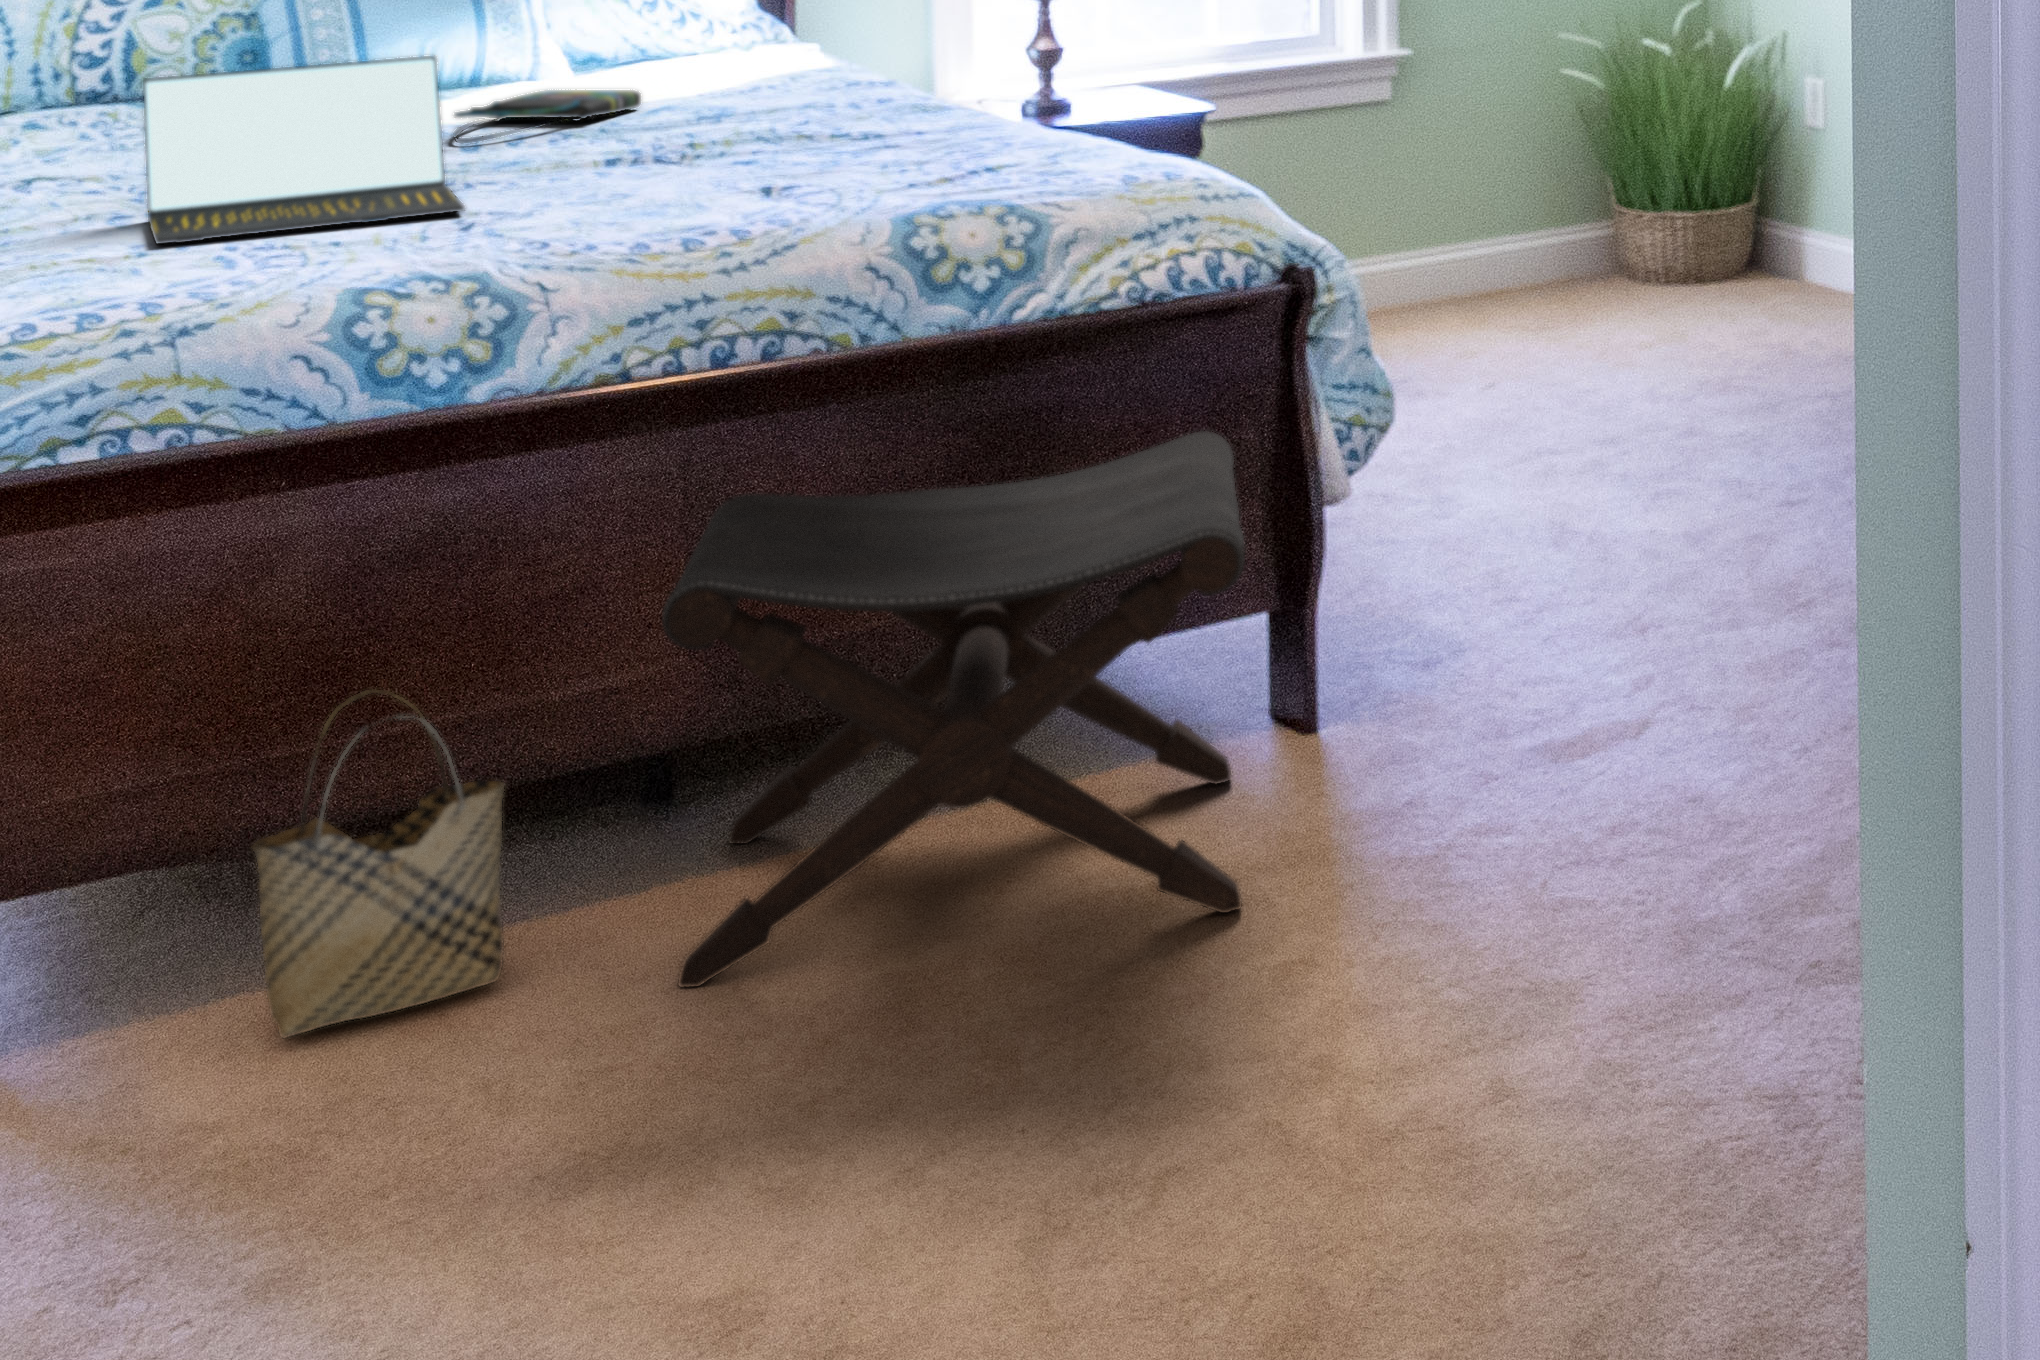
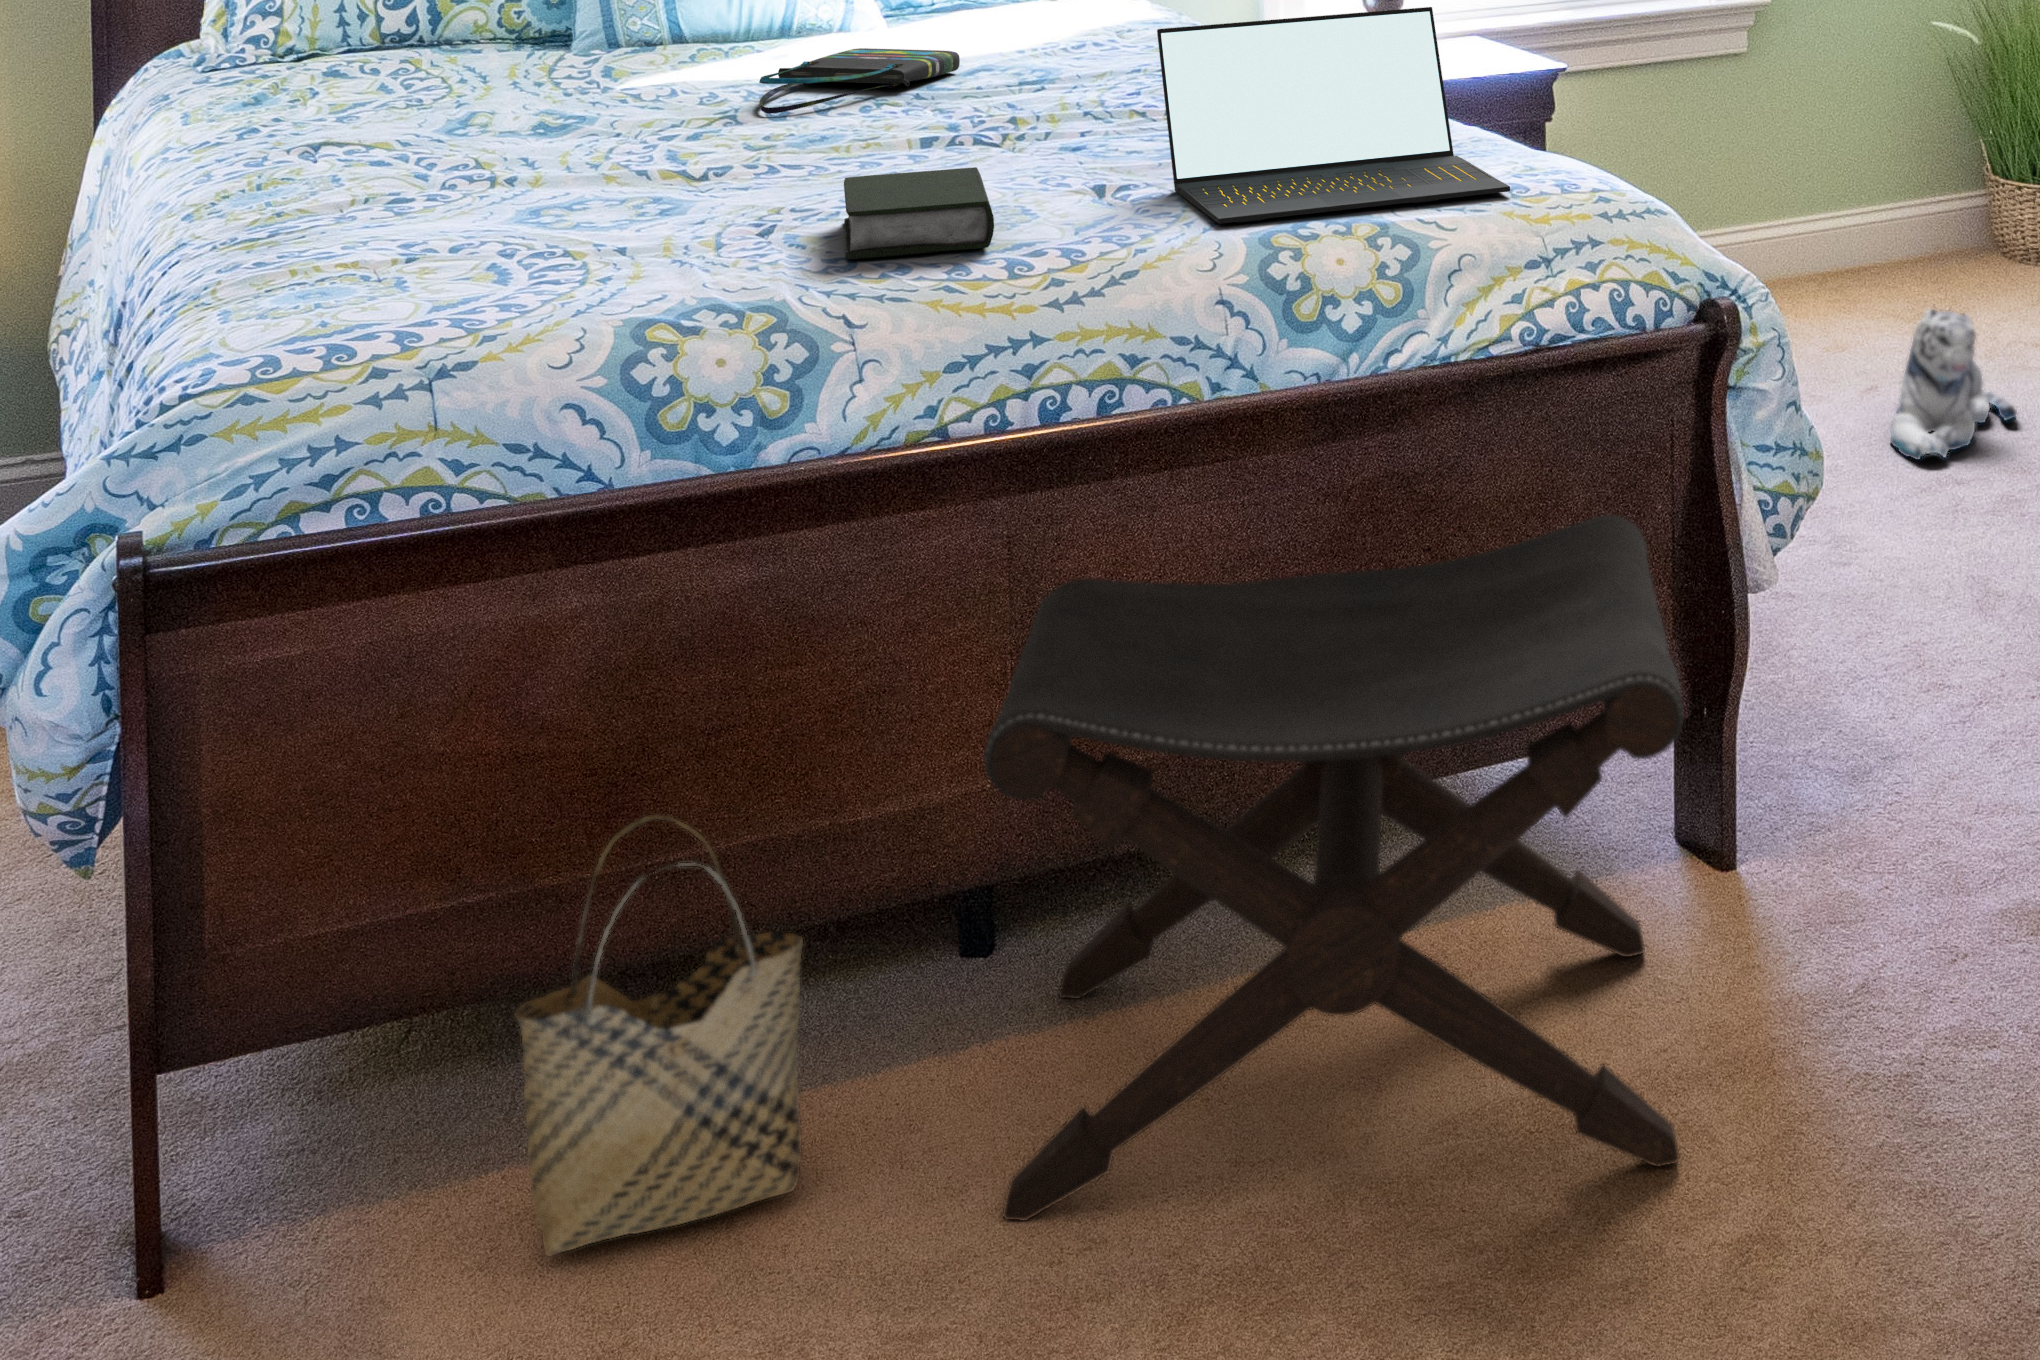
laptop: present [143,56,464,244] -> present [1157,7,1510,224]
book: none [536,170,672,243] -> present [844,167,994,259]
plush toy: none [1496,301,1609,427] -> present [1891,309,2016,459]

